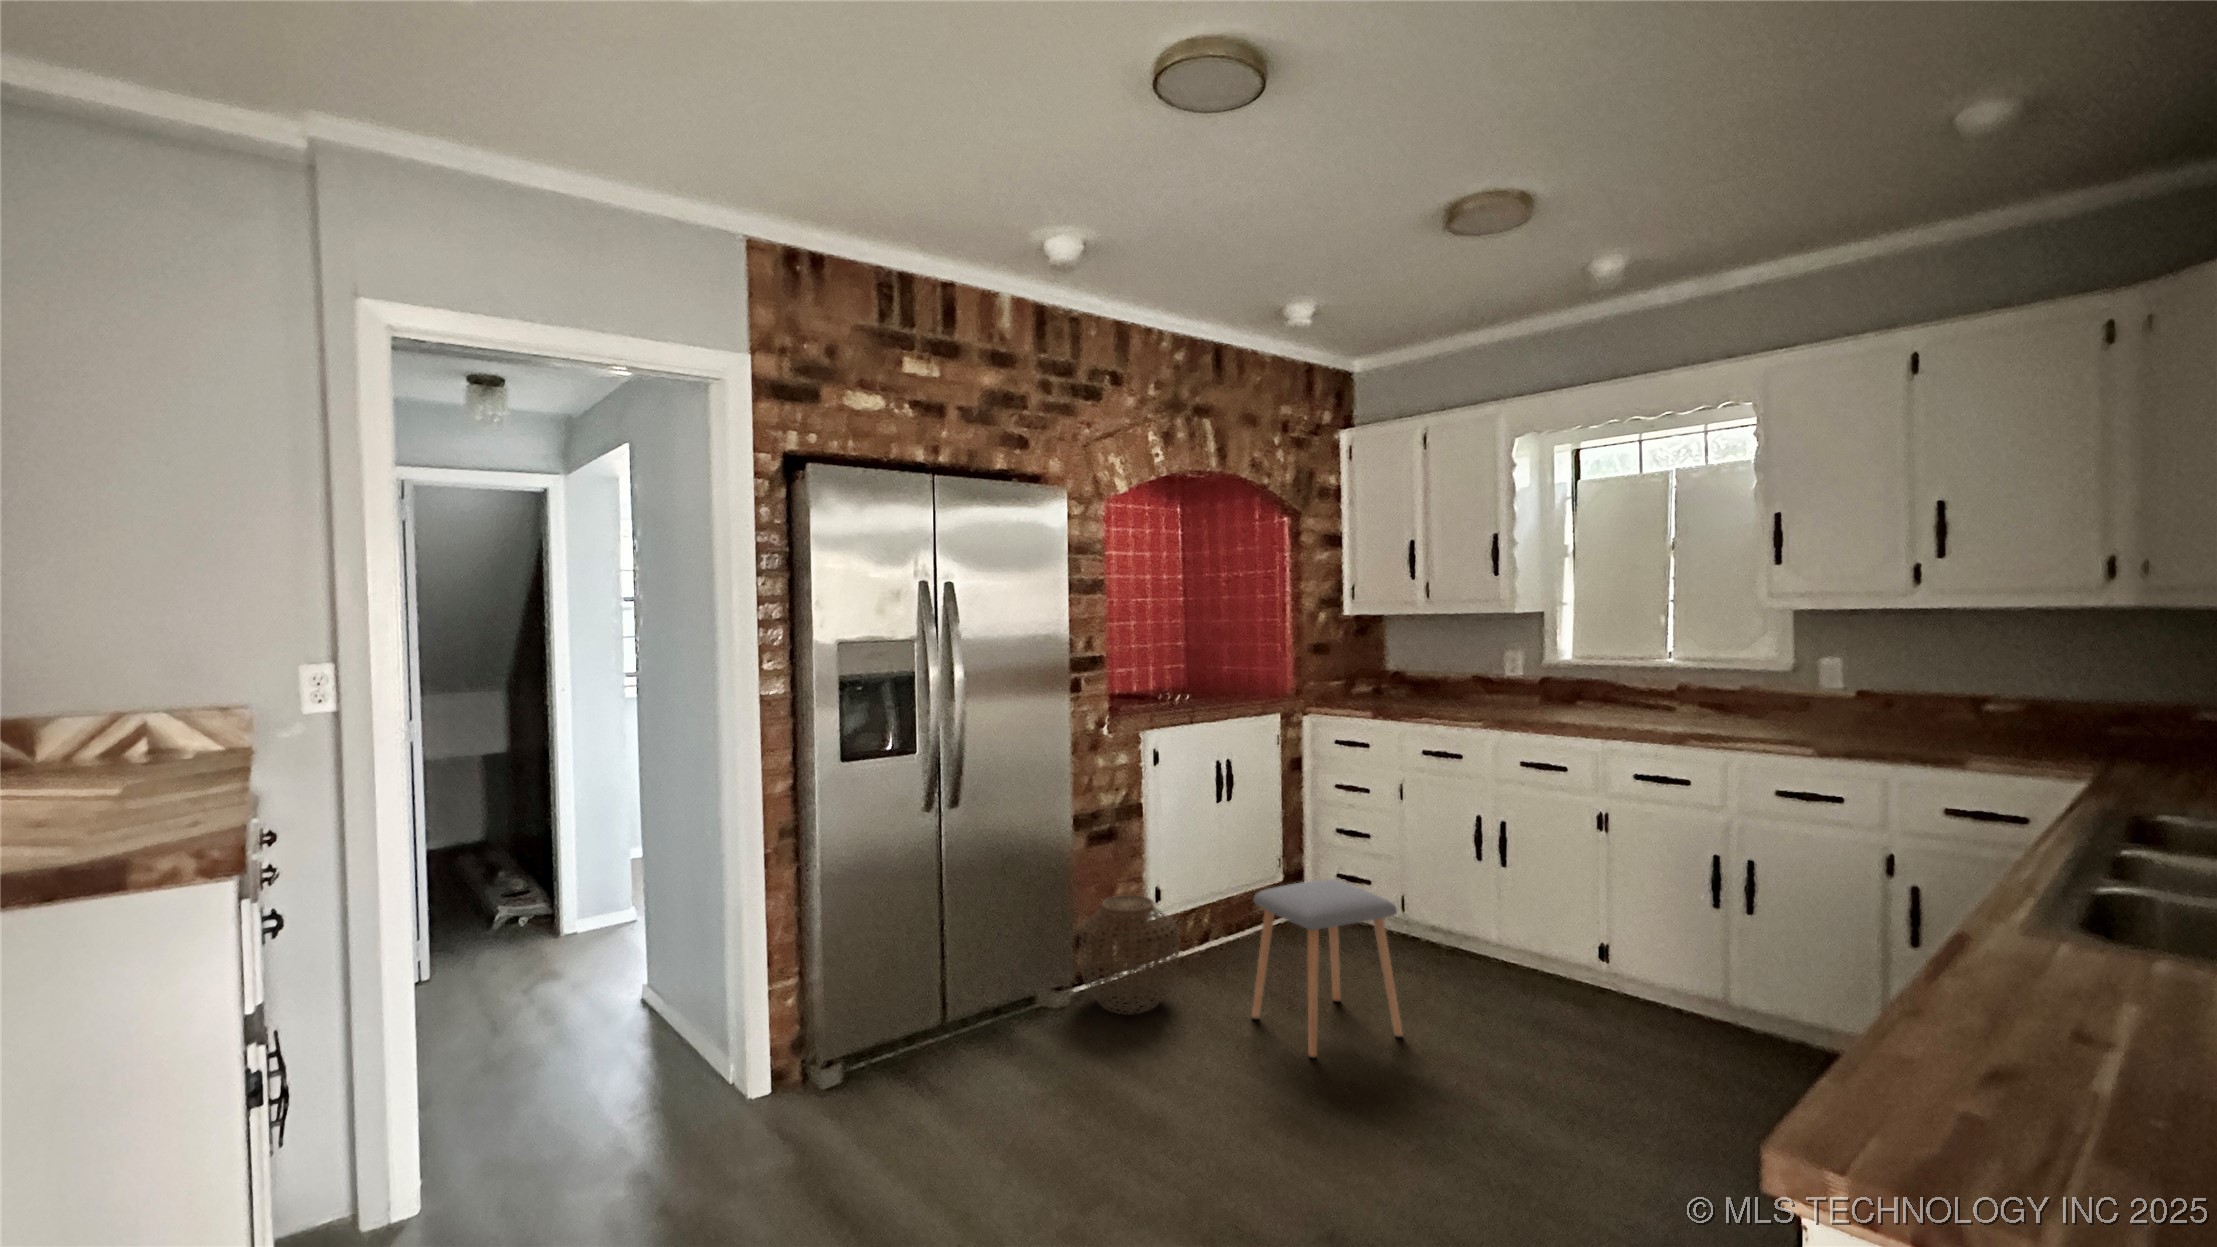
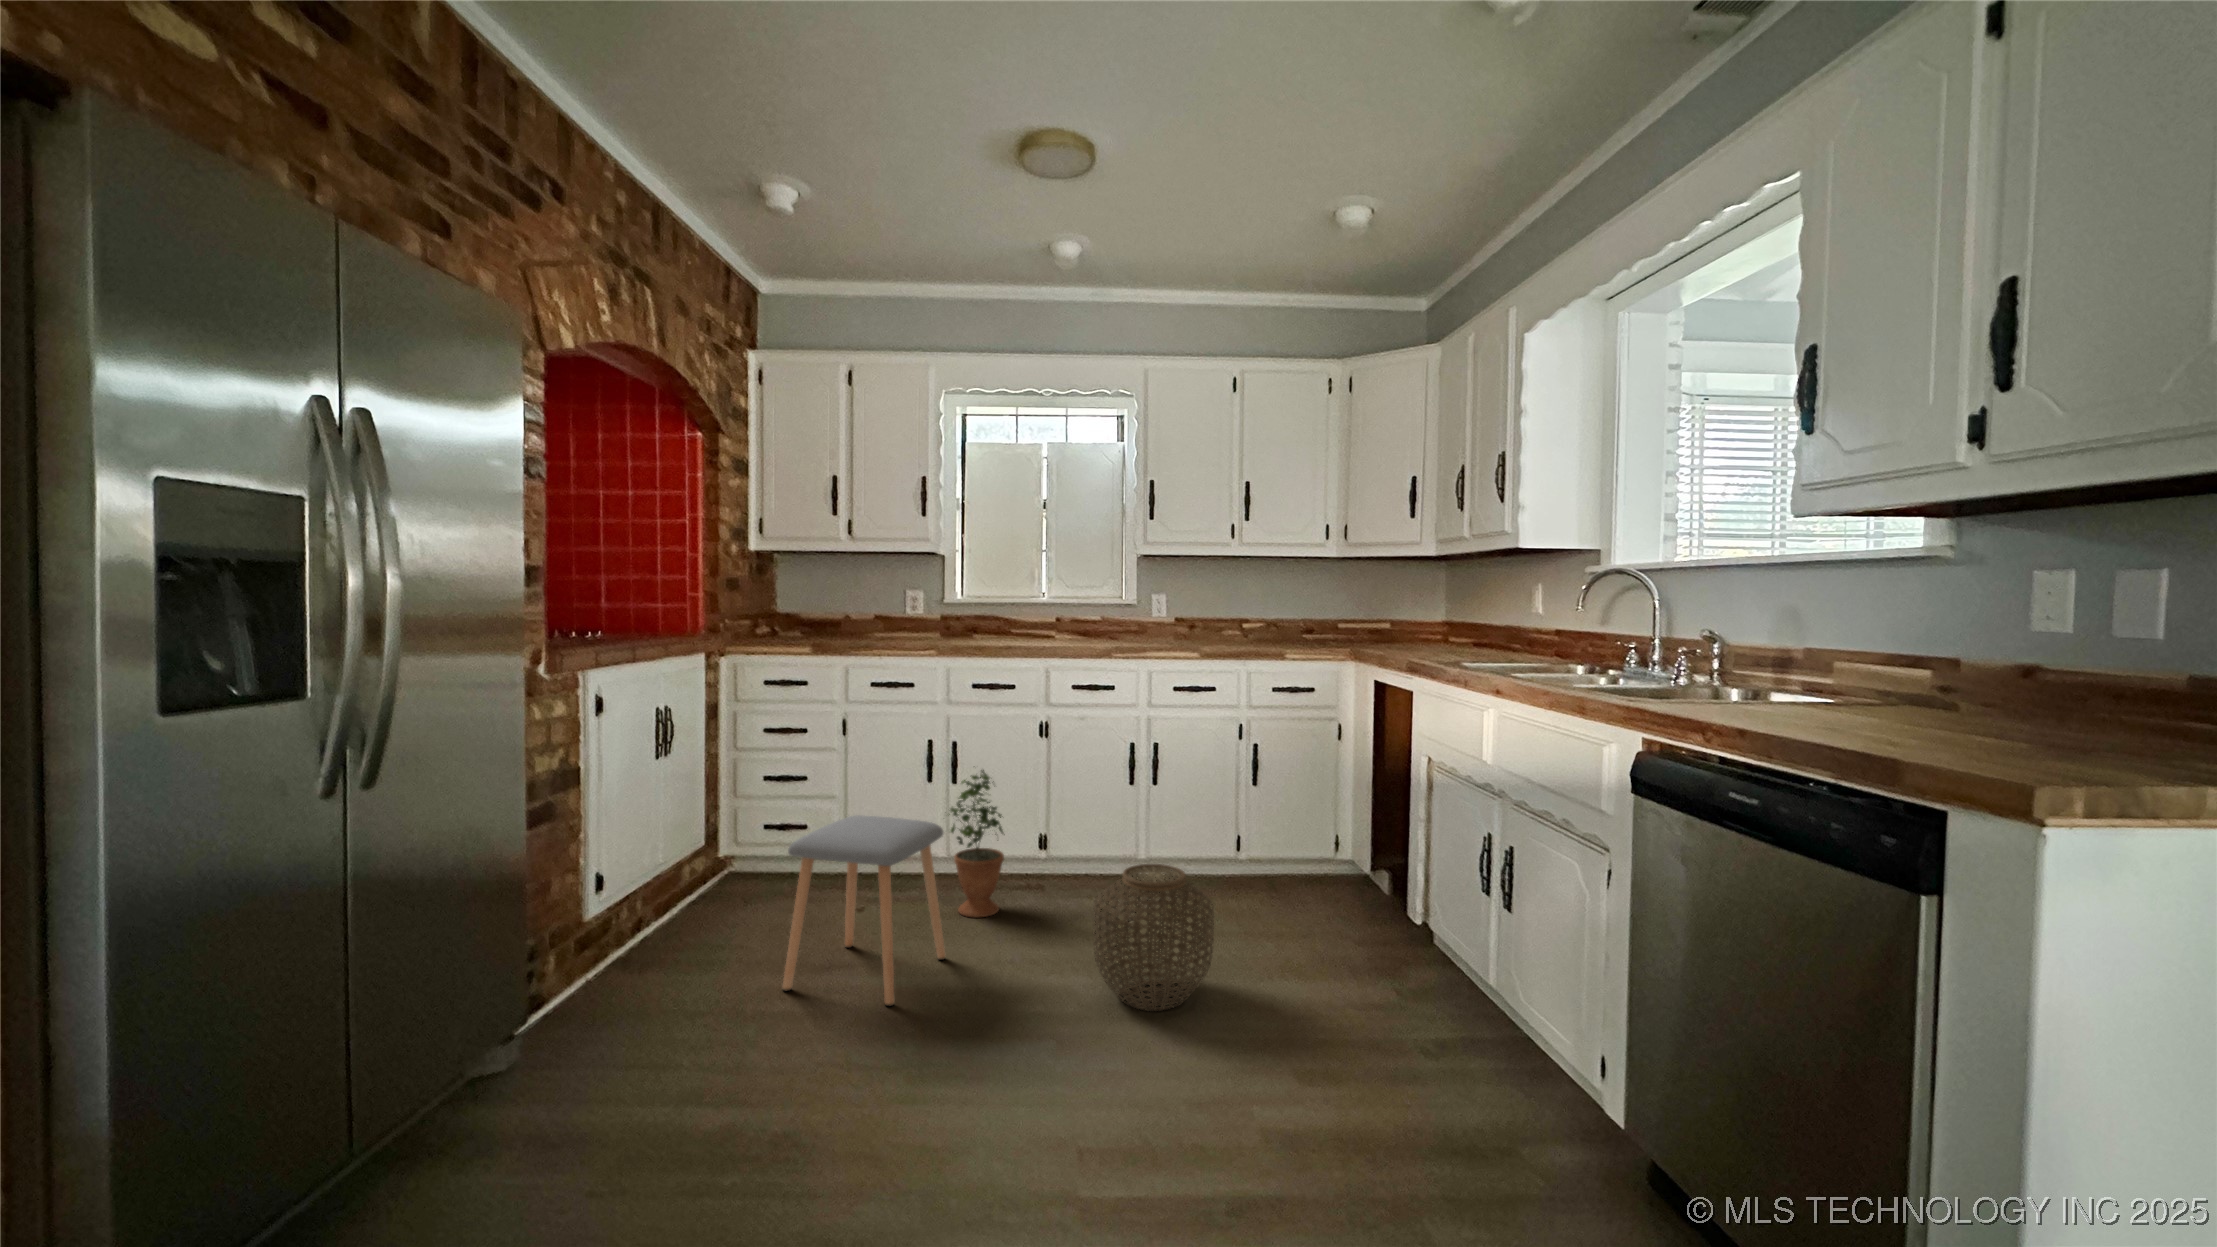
potted plant: none [1447,851,1517,1014] -> present [949,770,1004,917]
woven basket: present [1079,895,1179,1015] -> present [1093,864,1214,1011]

